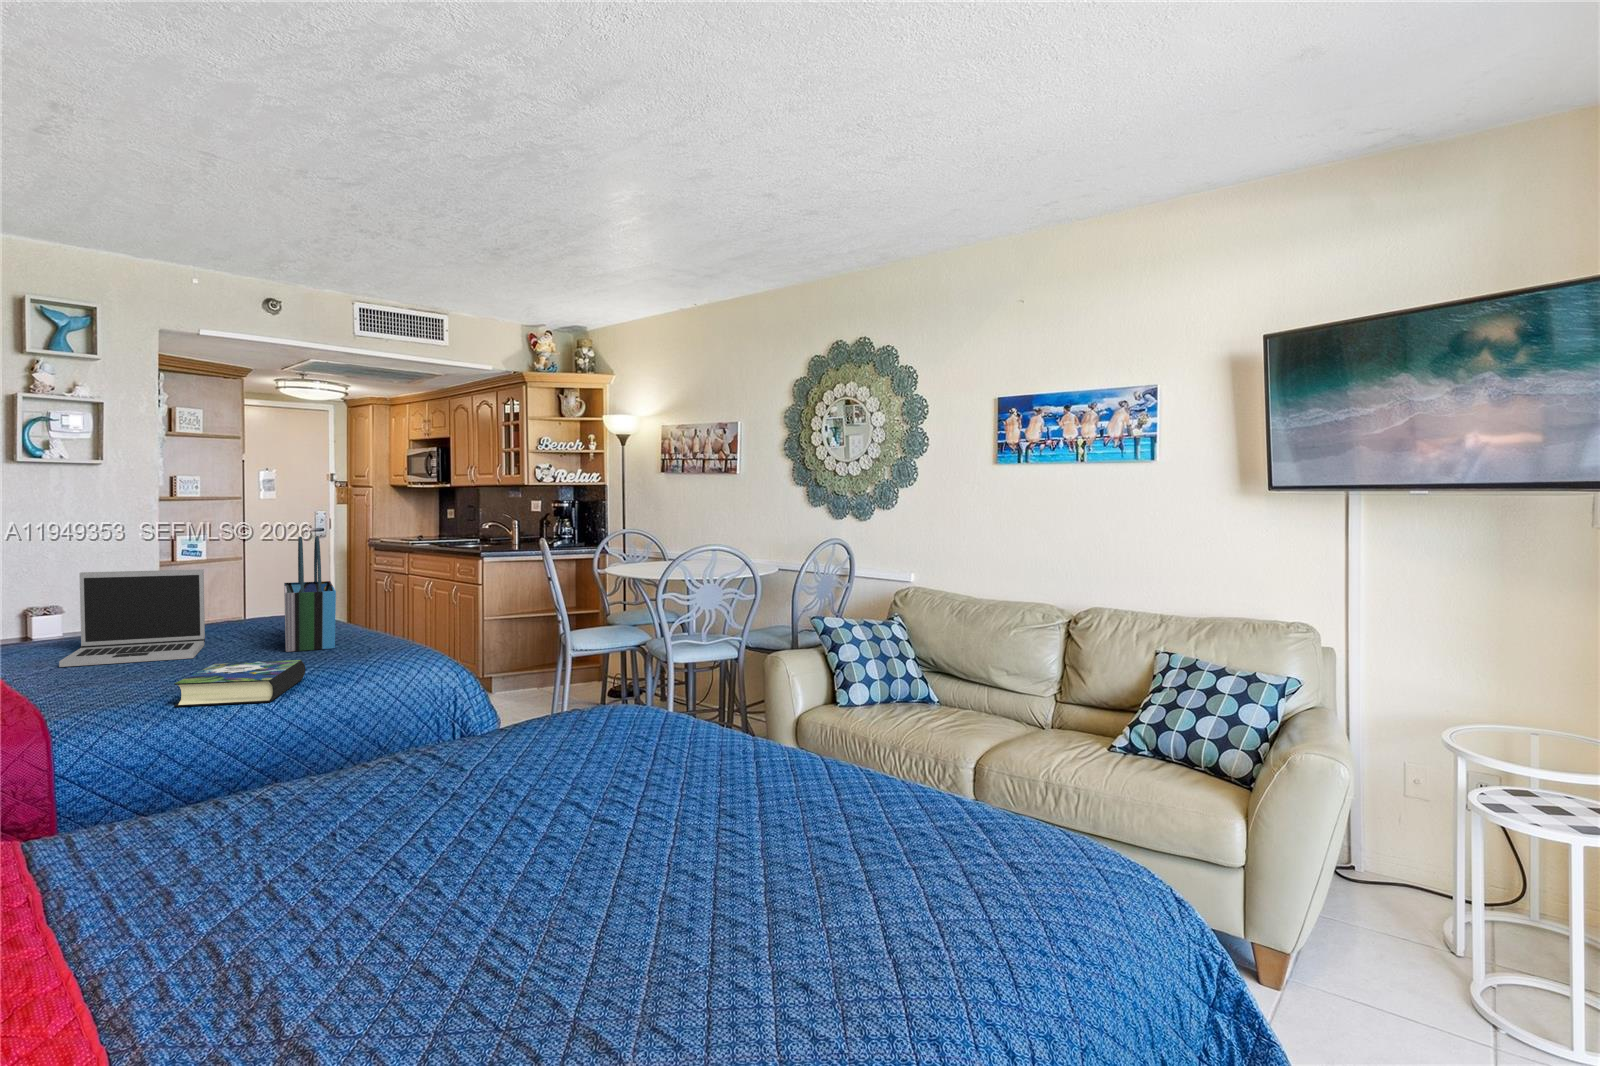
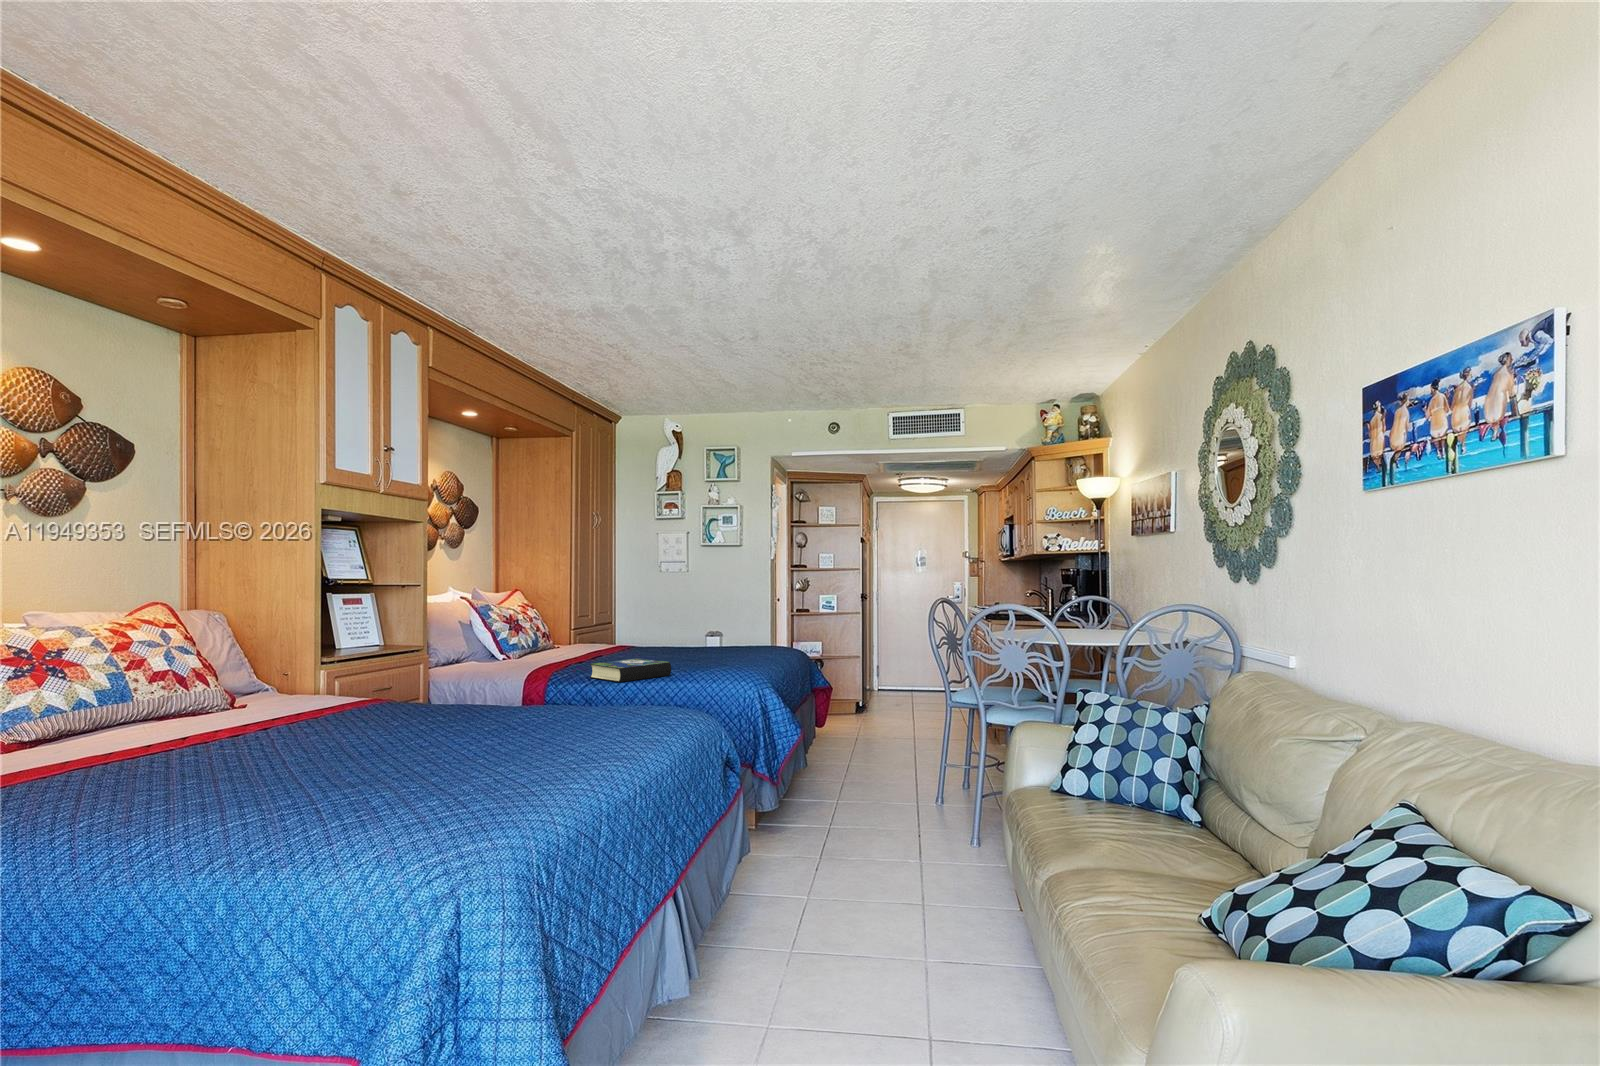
tote bag: present [284,536,336,652] -> none [713,585,771,664]
laptop: present [59,569,205,667] -> none [629,605,709,660]

